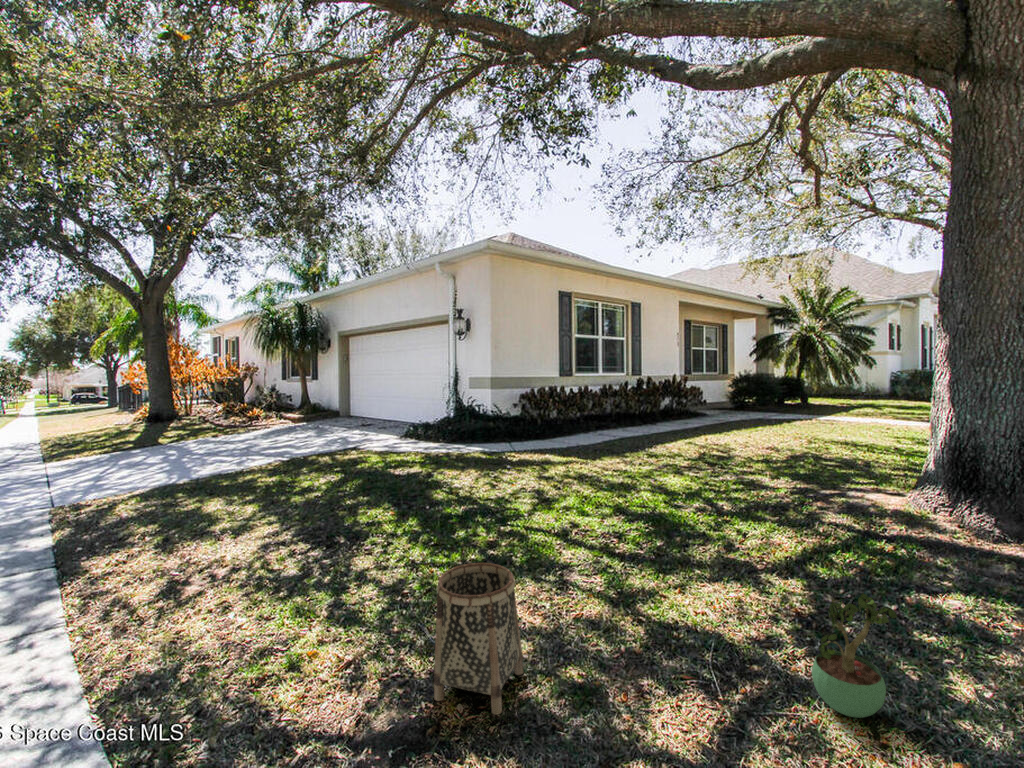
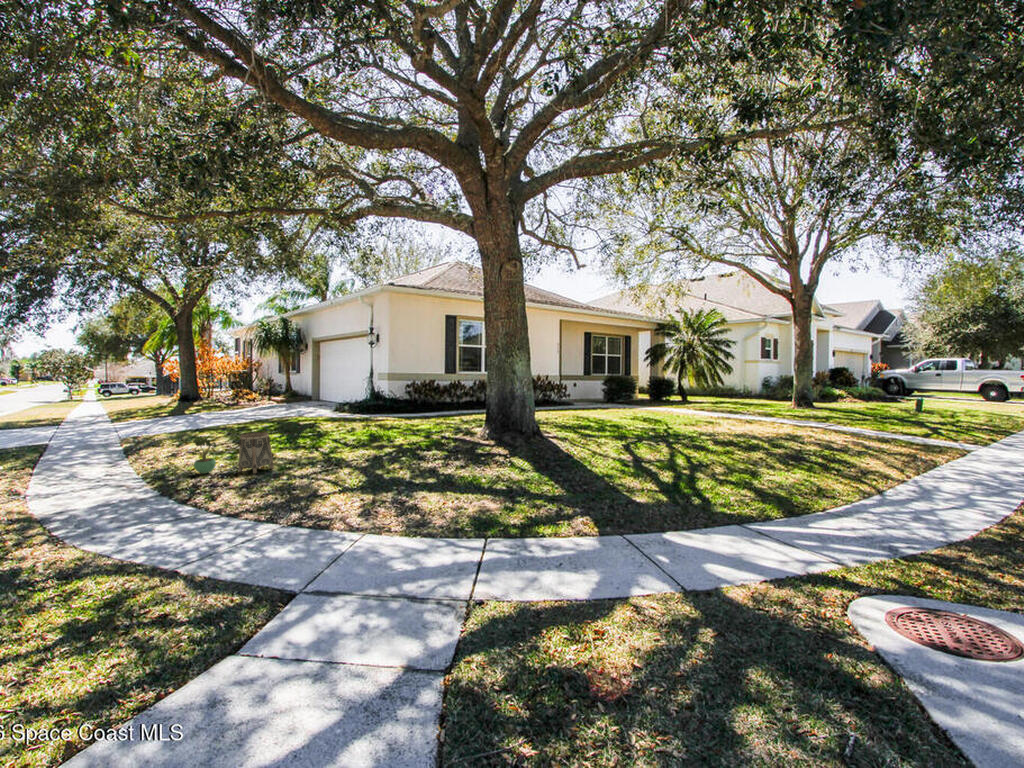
potted plant: present [812,593,897,718] -> present [191,438,216,474]

